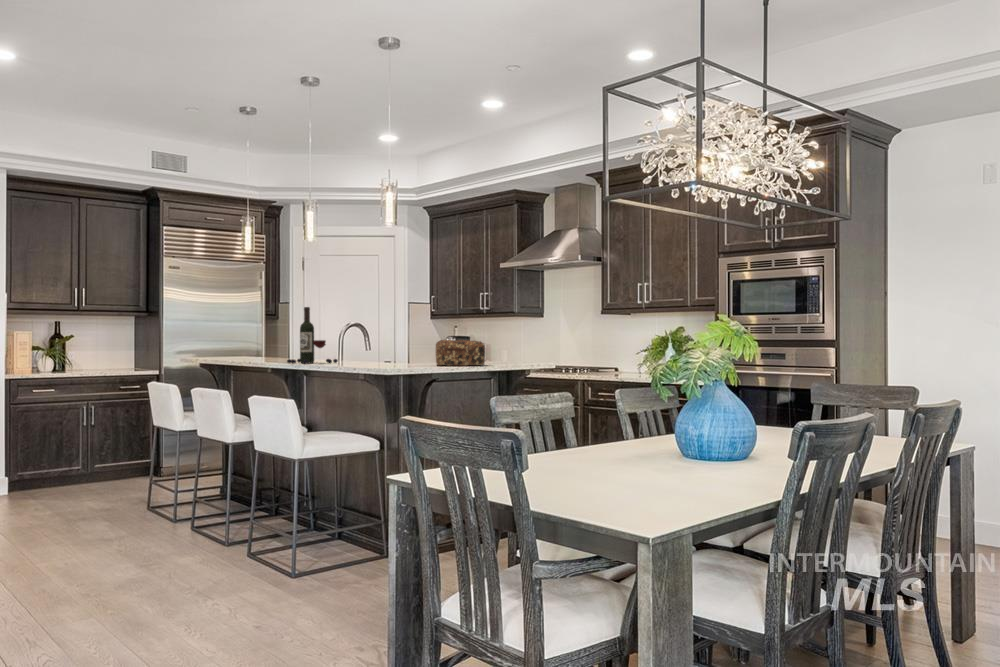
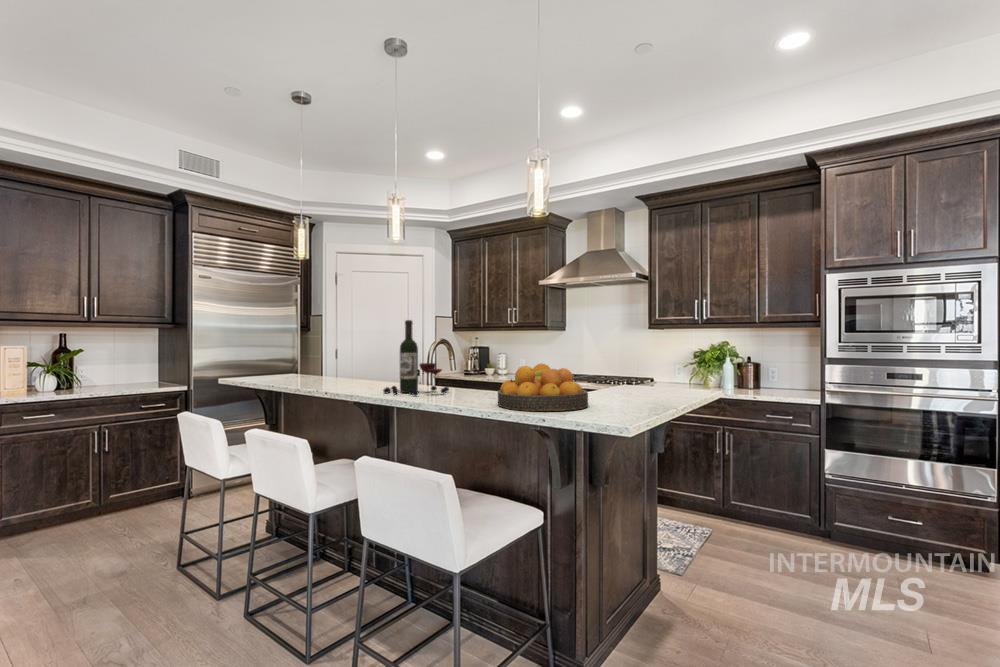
fruit bowl: none [344,338,408,368] -> present [498,364,588,411]
bread loaf: present [436,340,485,366] -> none [593,364,665,399]

